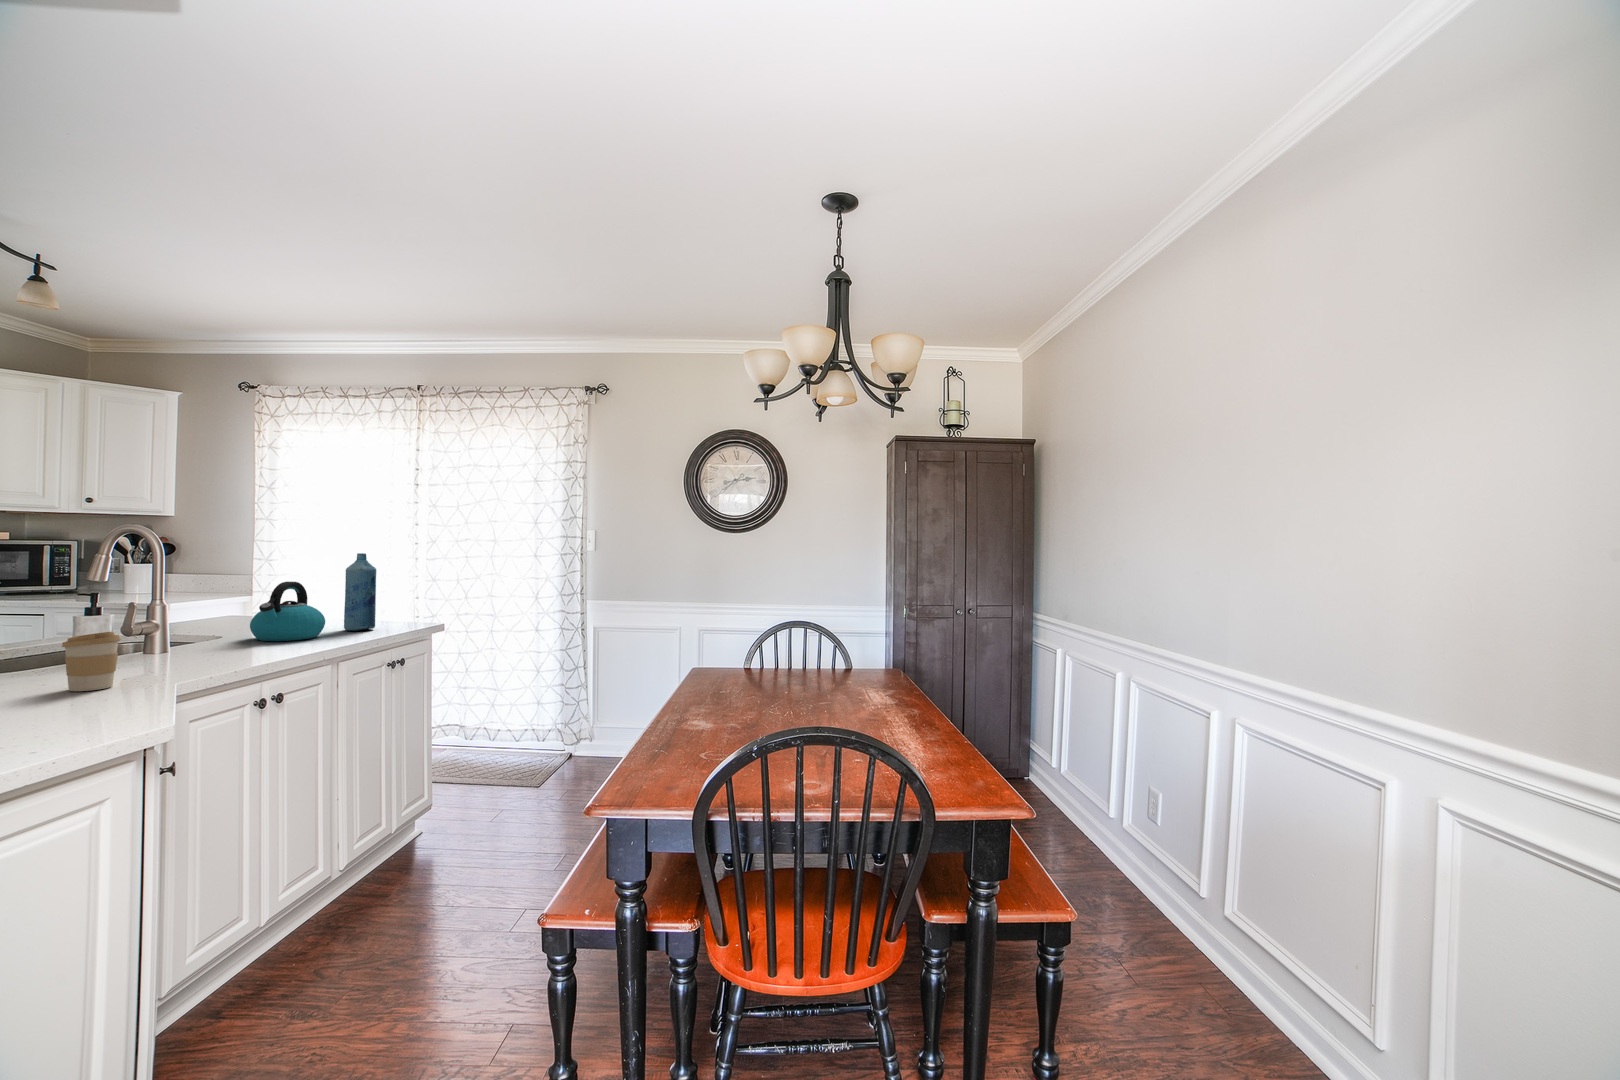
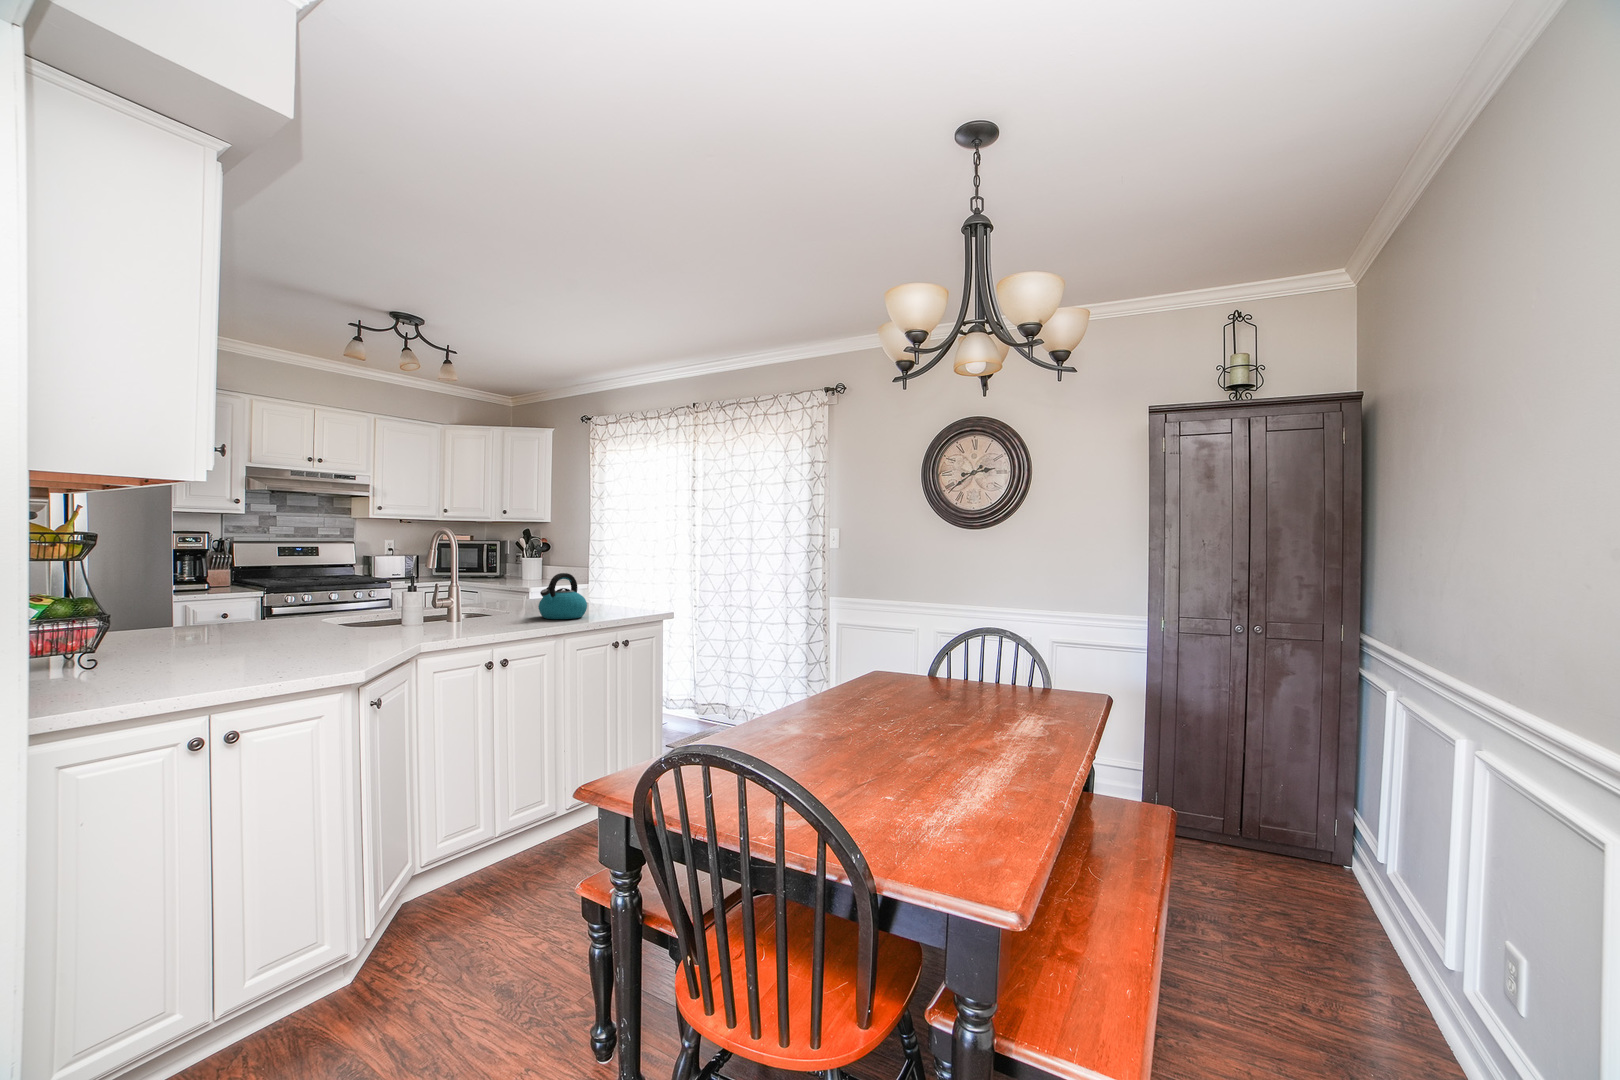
bottle: present [344,553,376,631] -> none [605,551,627,614]
coffee cup: present [62,632,120,691] -> none [403,604,433,643]

